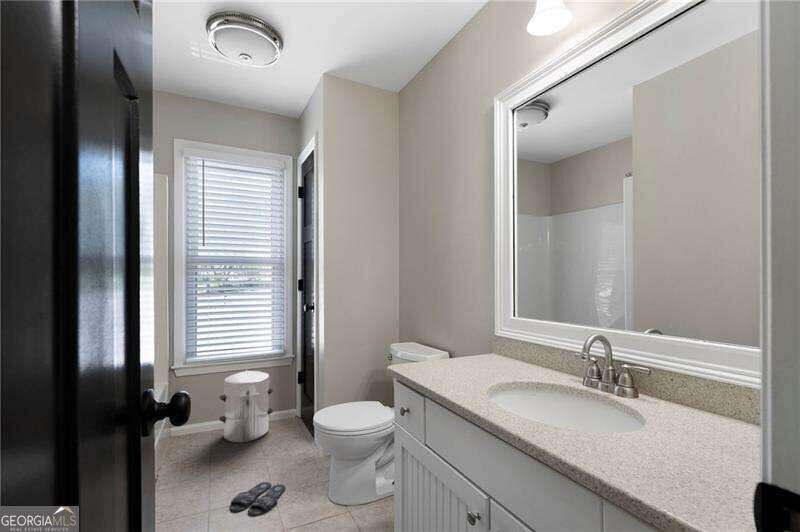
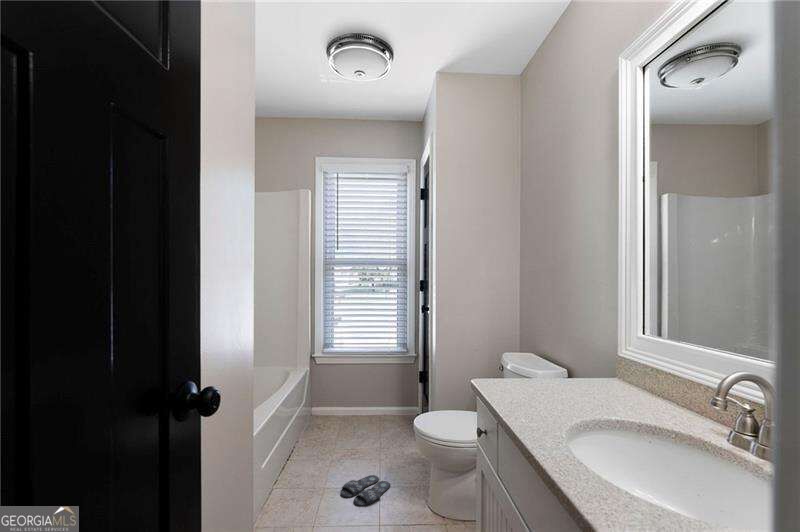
waste bin: present [219,369,273,442] -> none [348,364,394,432]

